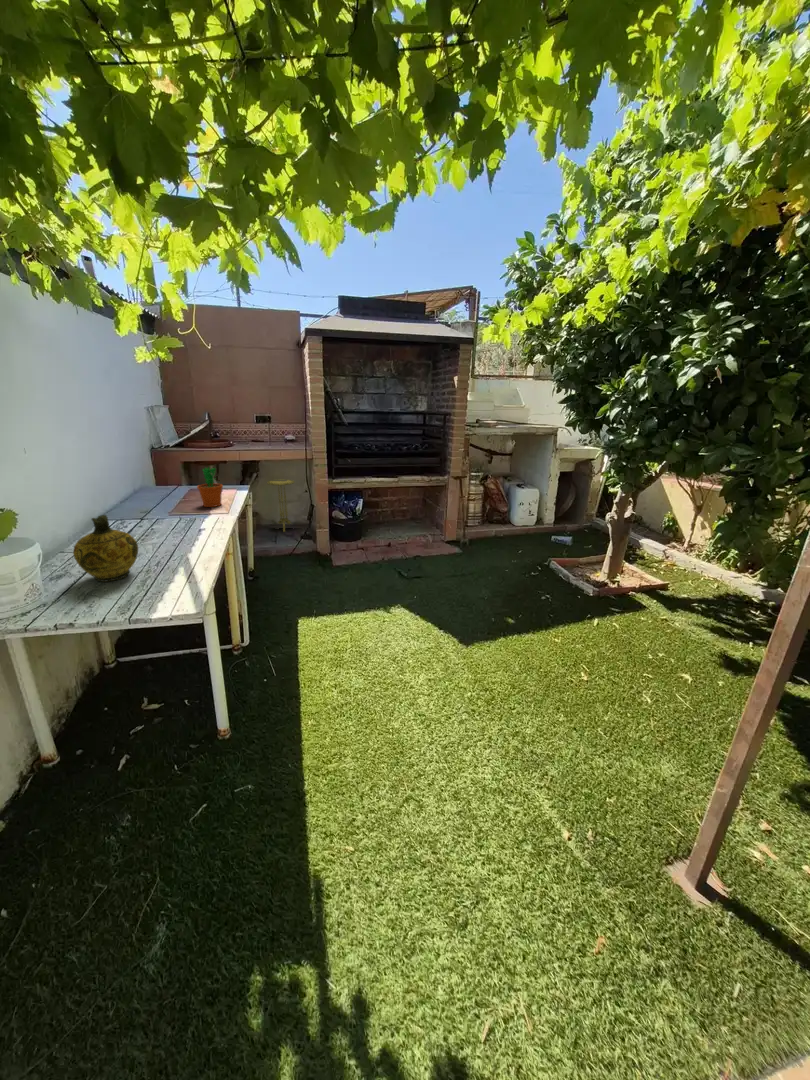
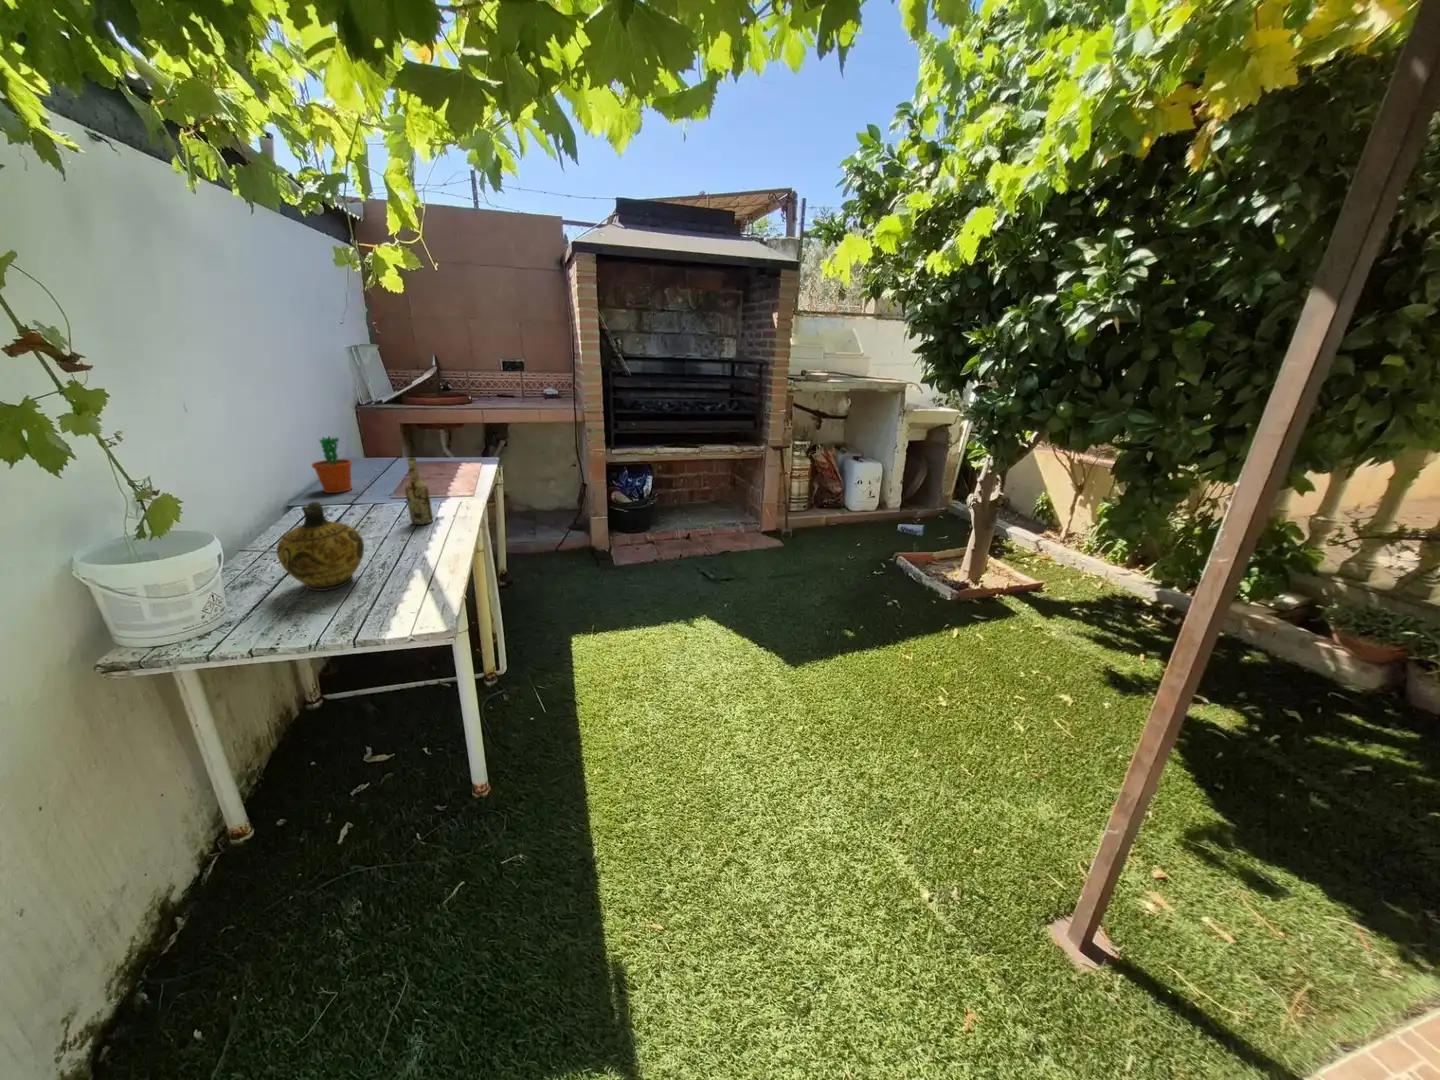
flower pot: present [197,467,223,507] -> present [312,437,352,493]
side table: present [267,479,294,532] -> none [517,447,555,518]
wine bottle: none [175,484,195,534] -> present [405,457,433,525]

